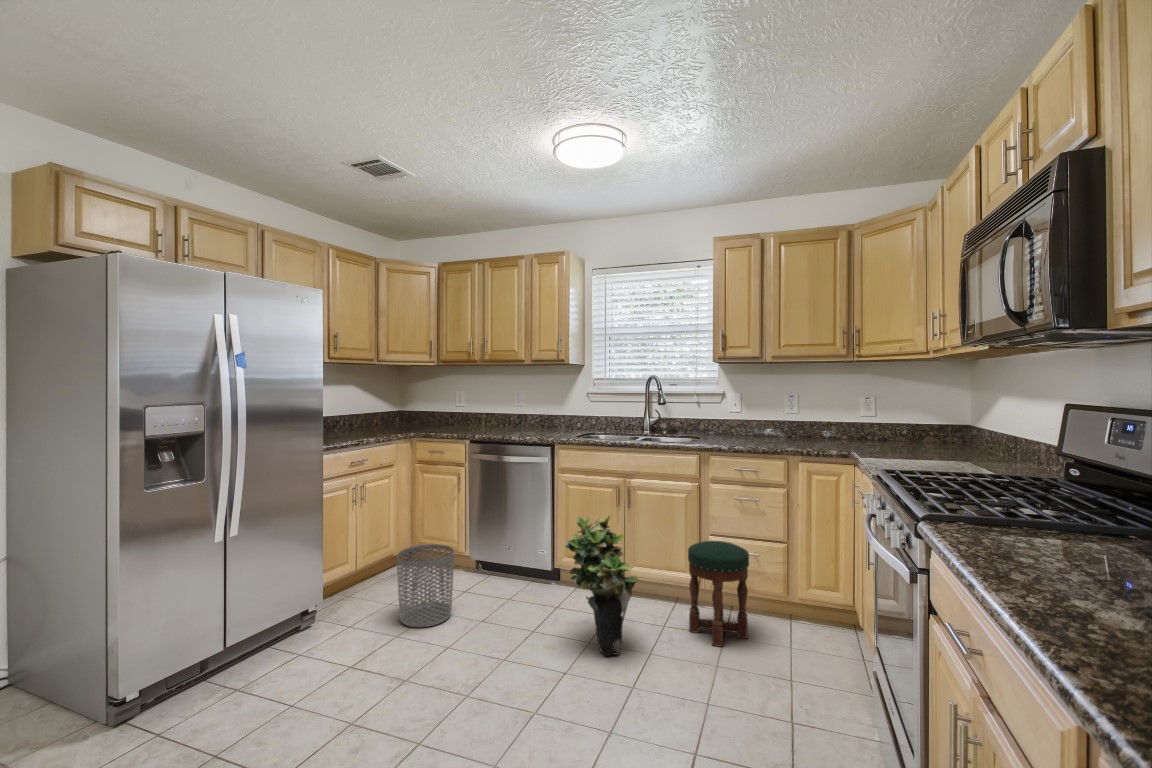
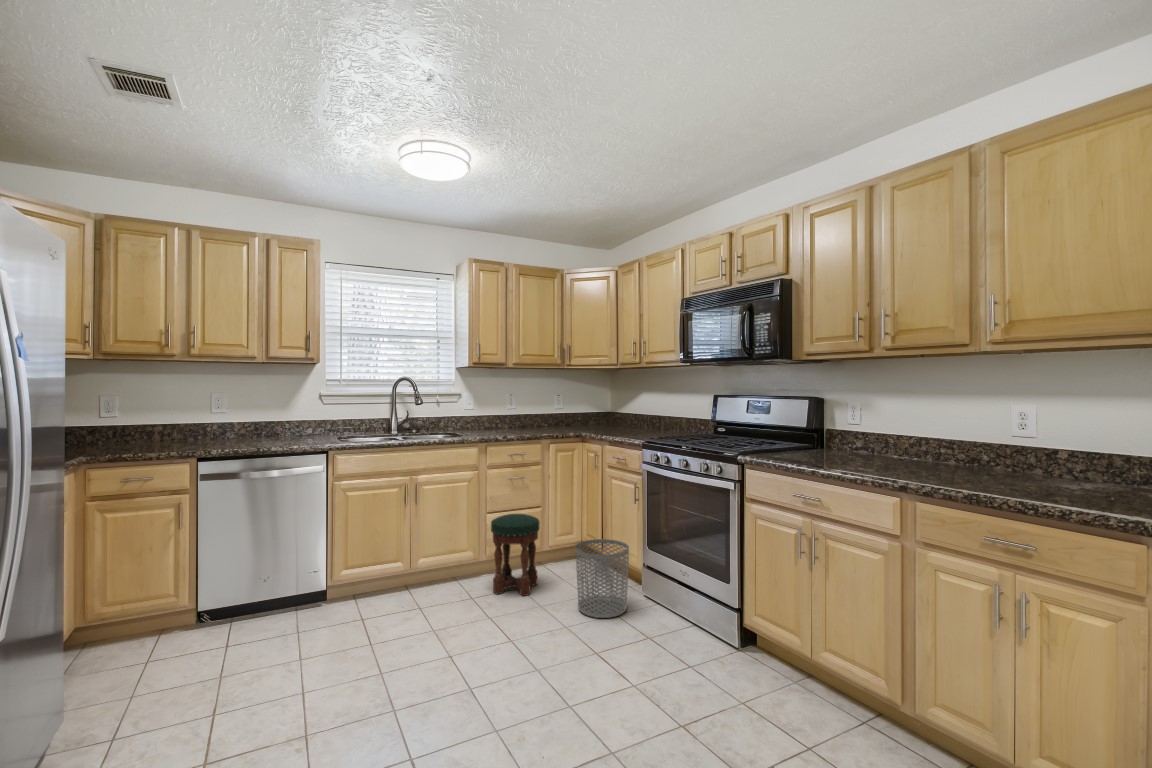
potted plant: present [565,516,638,657] -> none [411,507,484,632]
waste bin: present [397,544,454,627] -> present [575,539,629,618]

